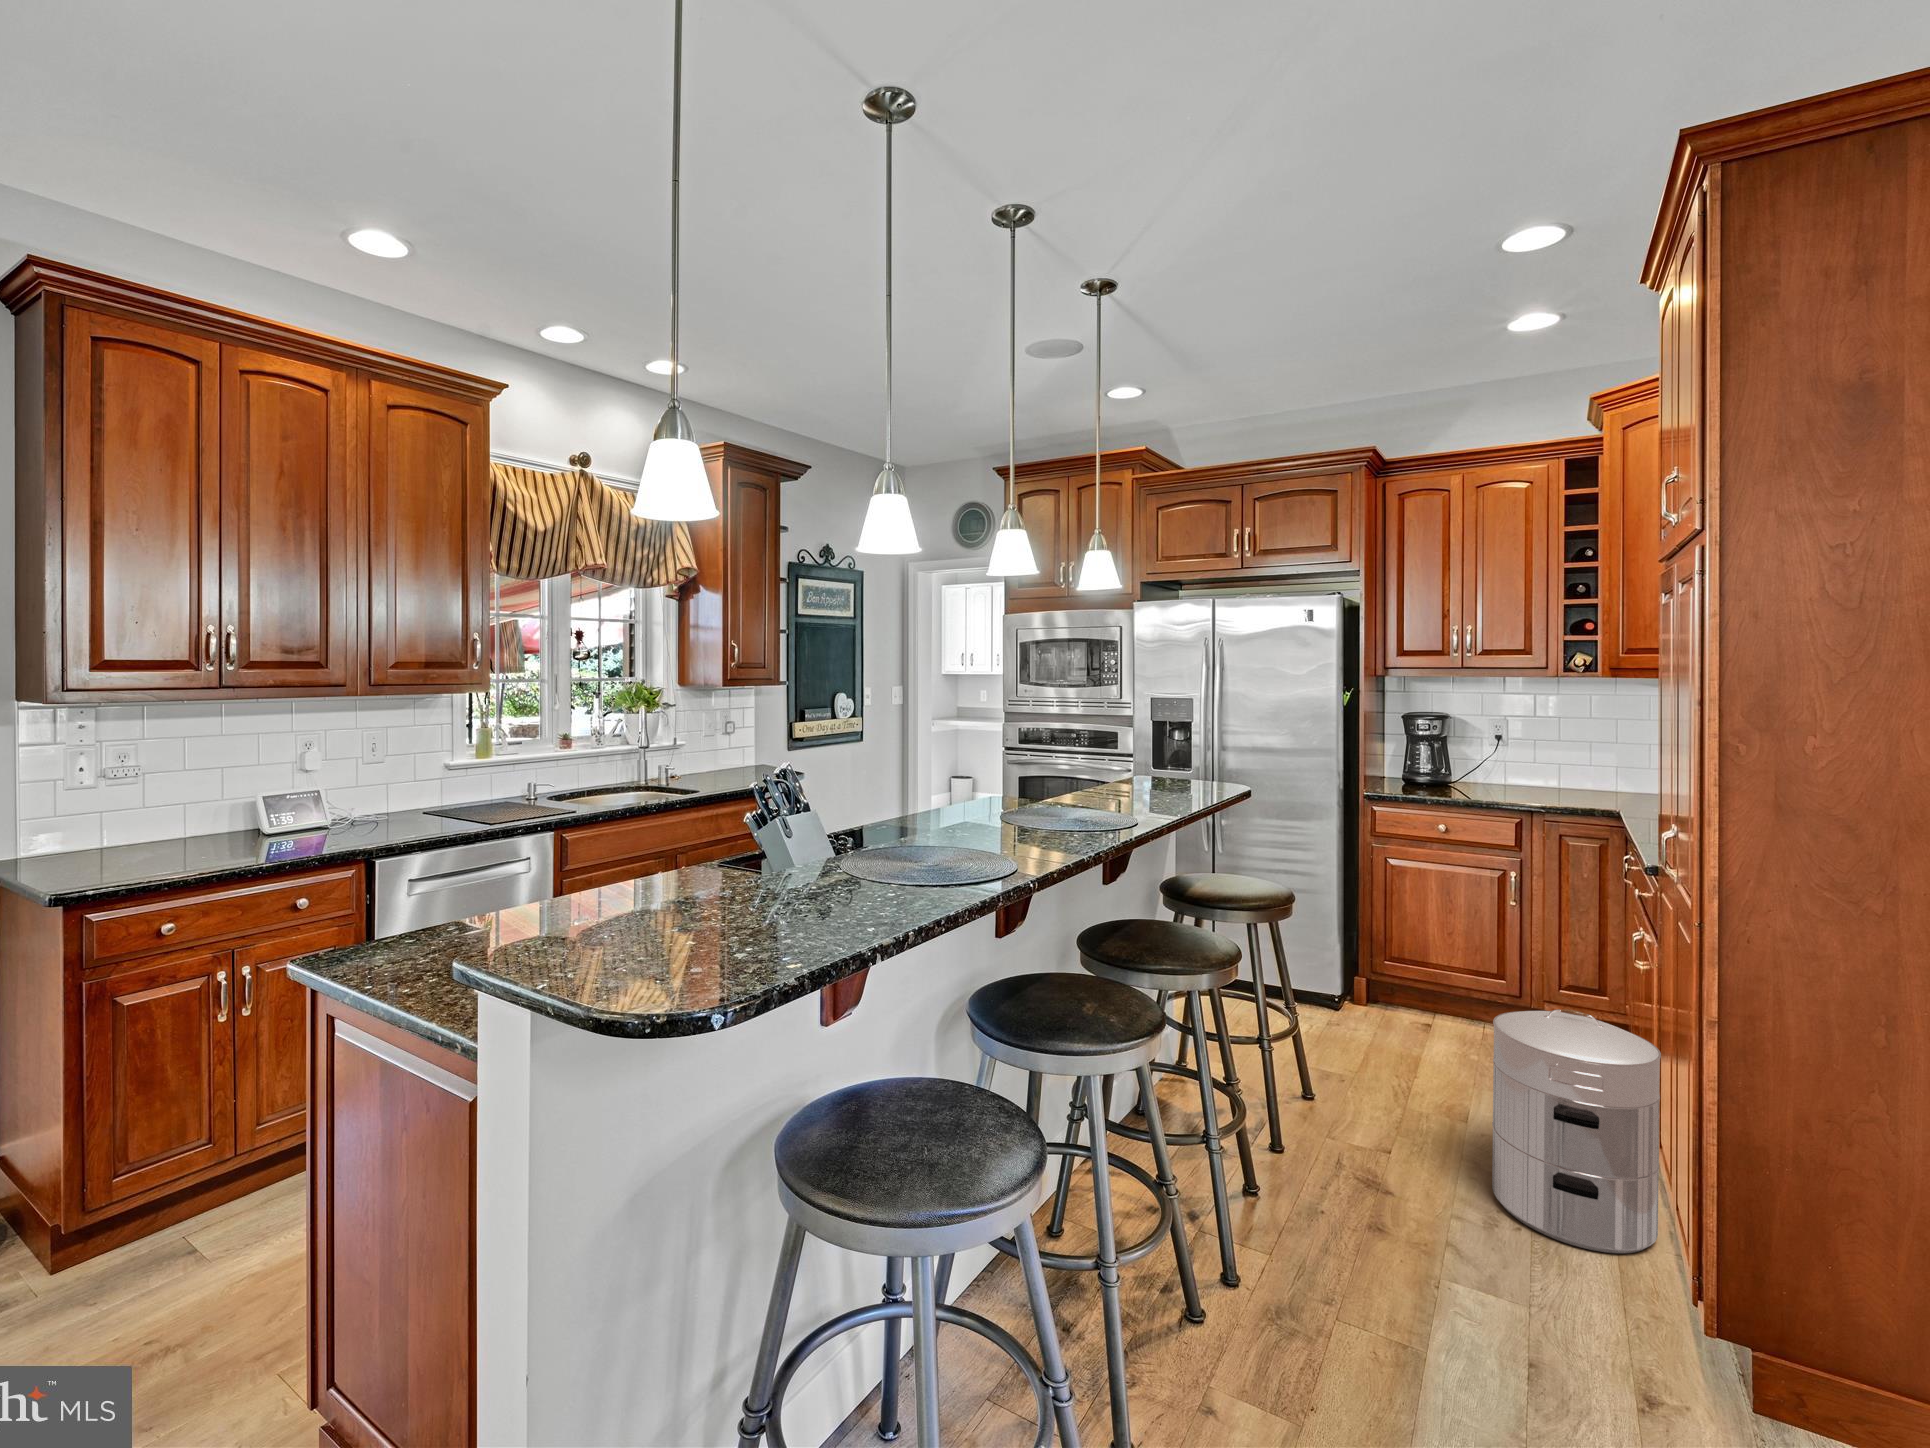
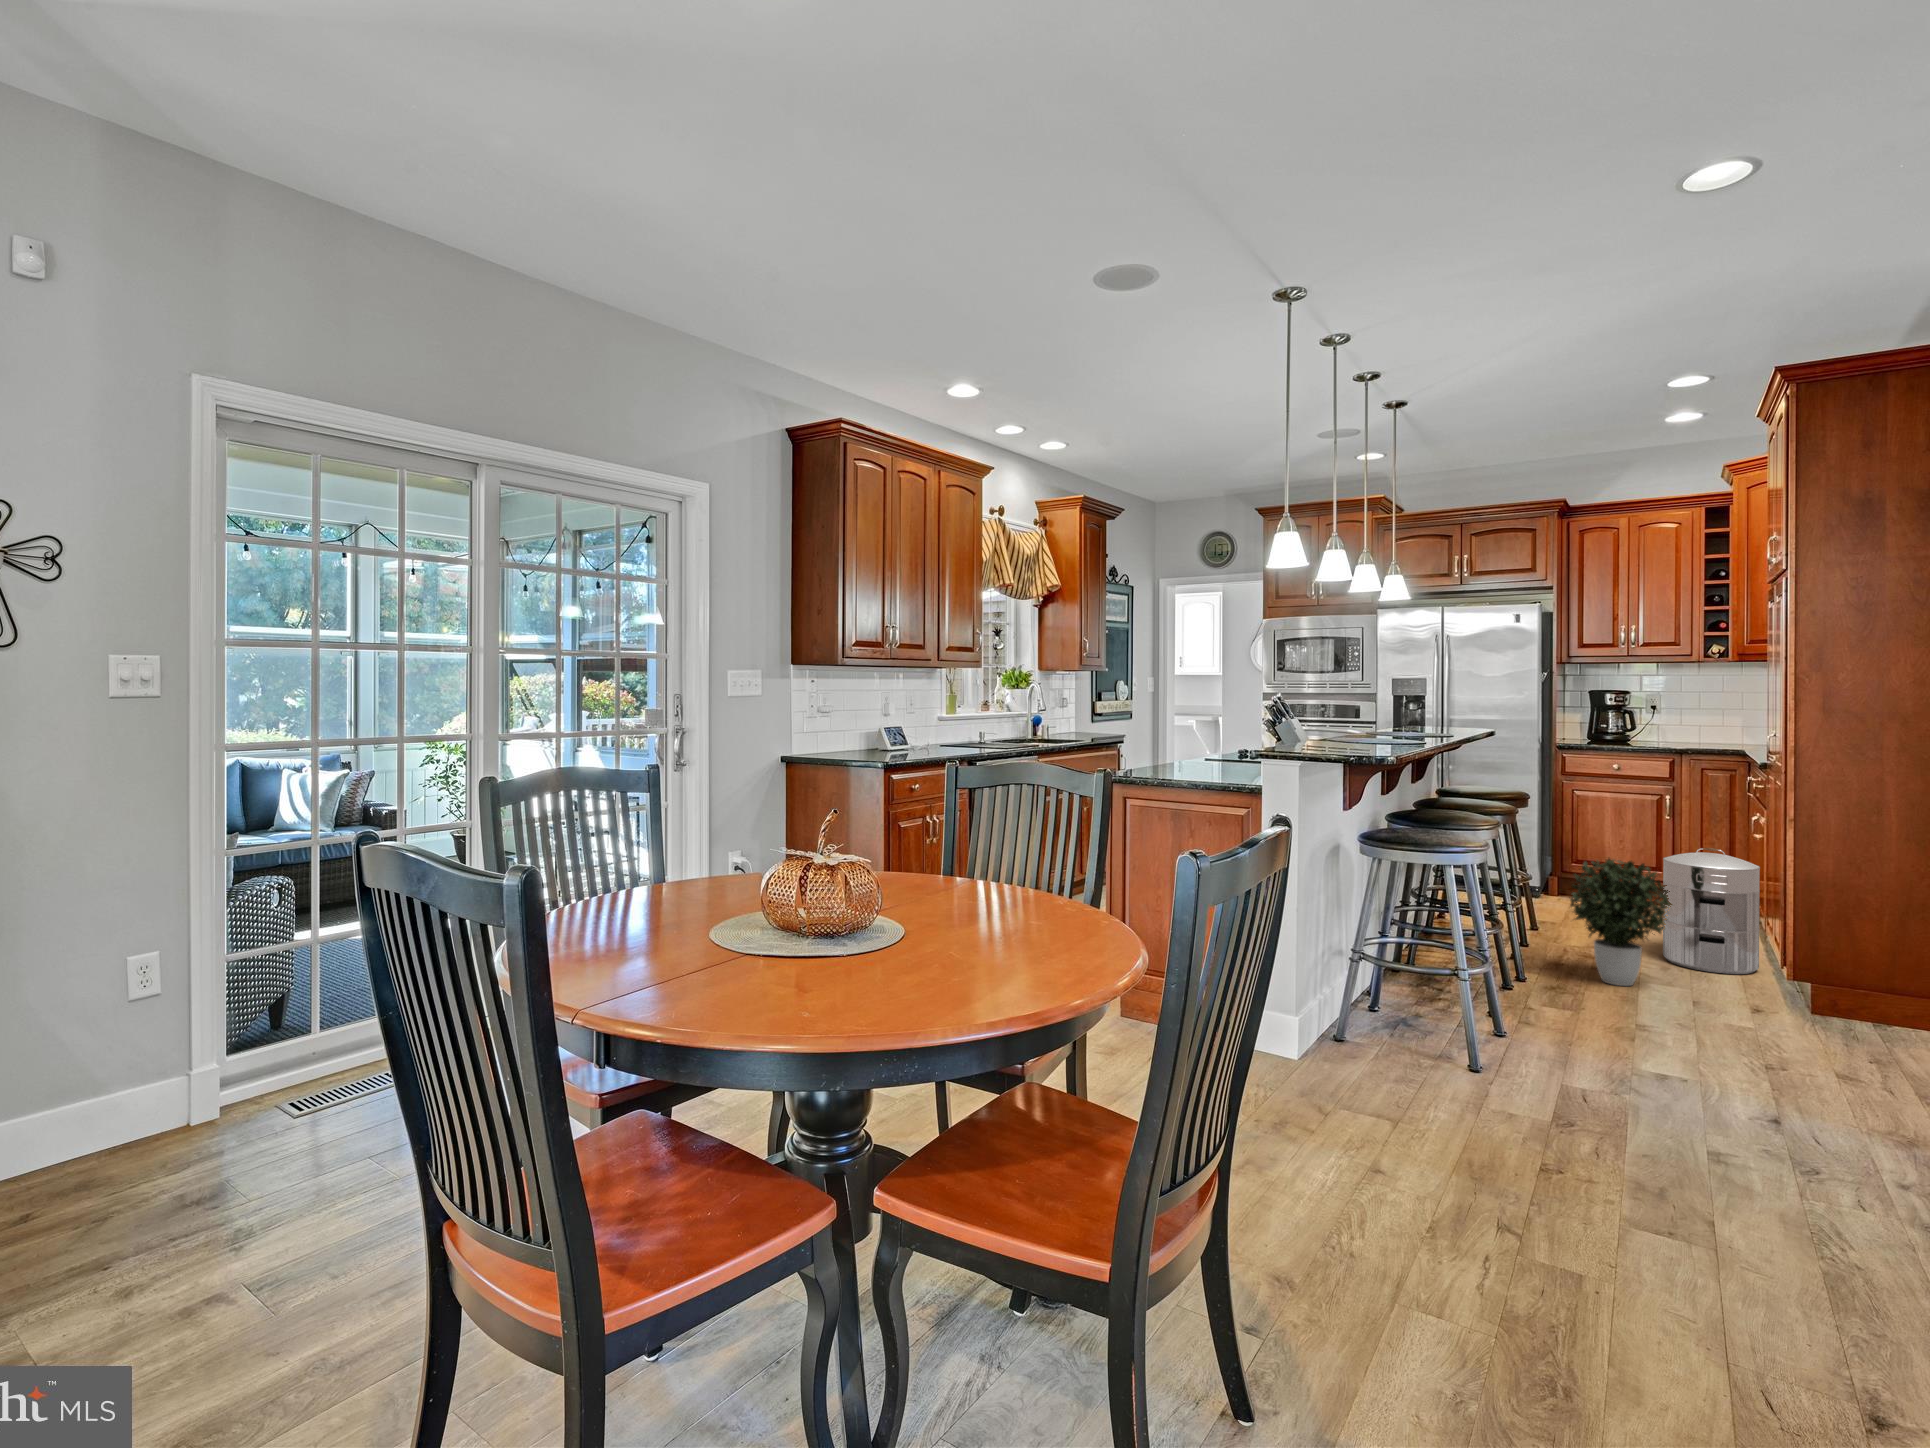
potted plant: none [1315,1049,1502,1310] -> present [1570,858,1671,986]

